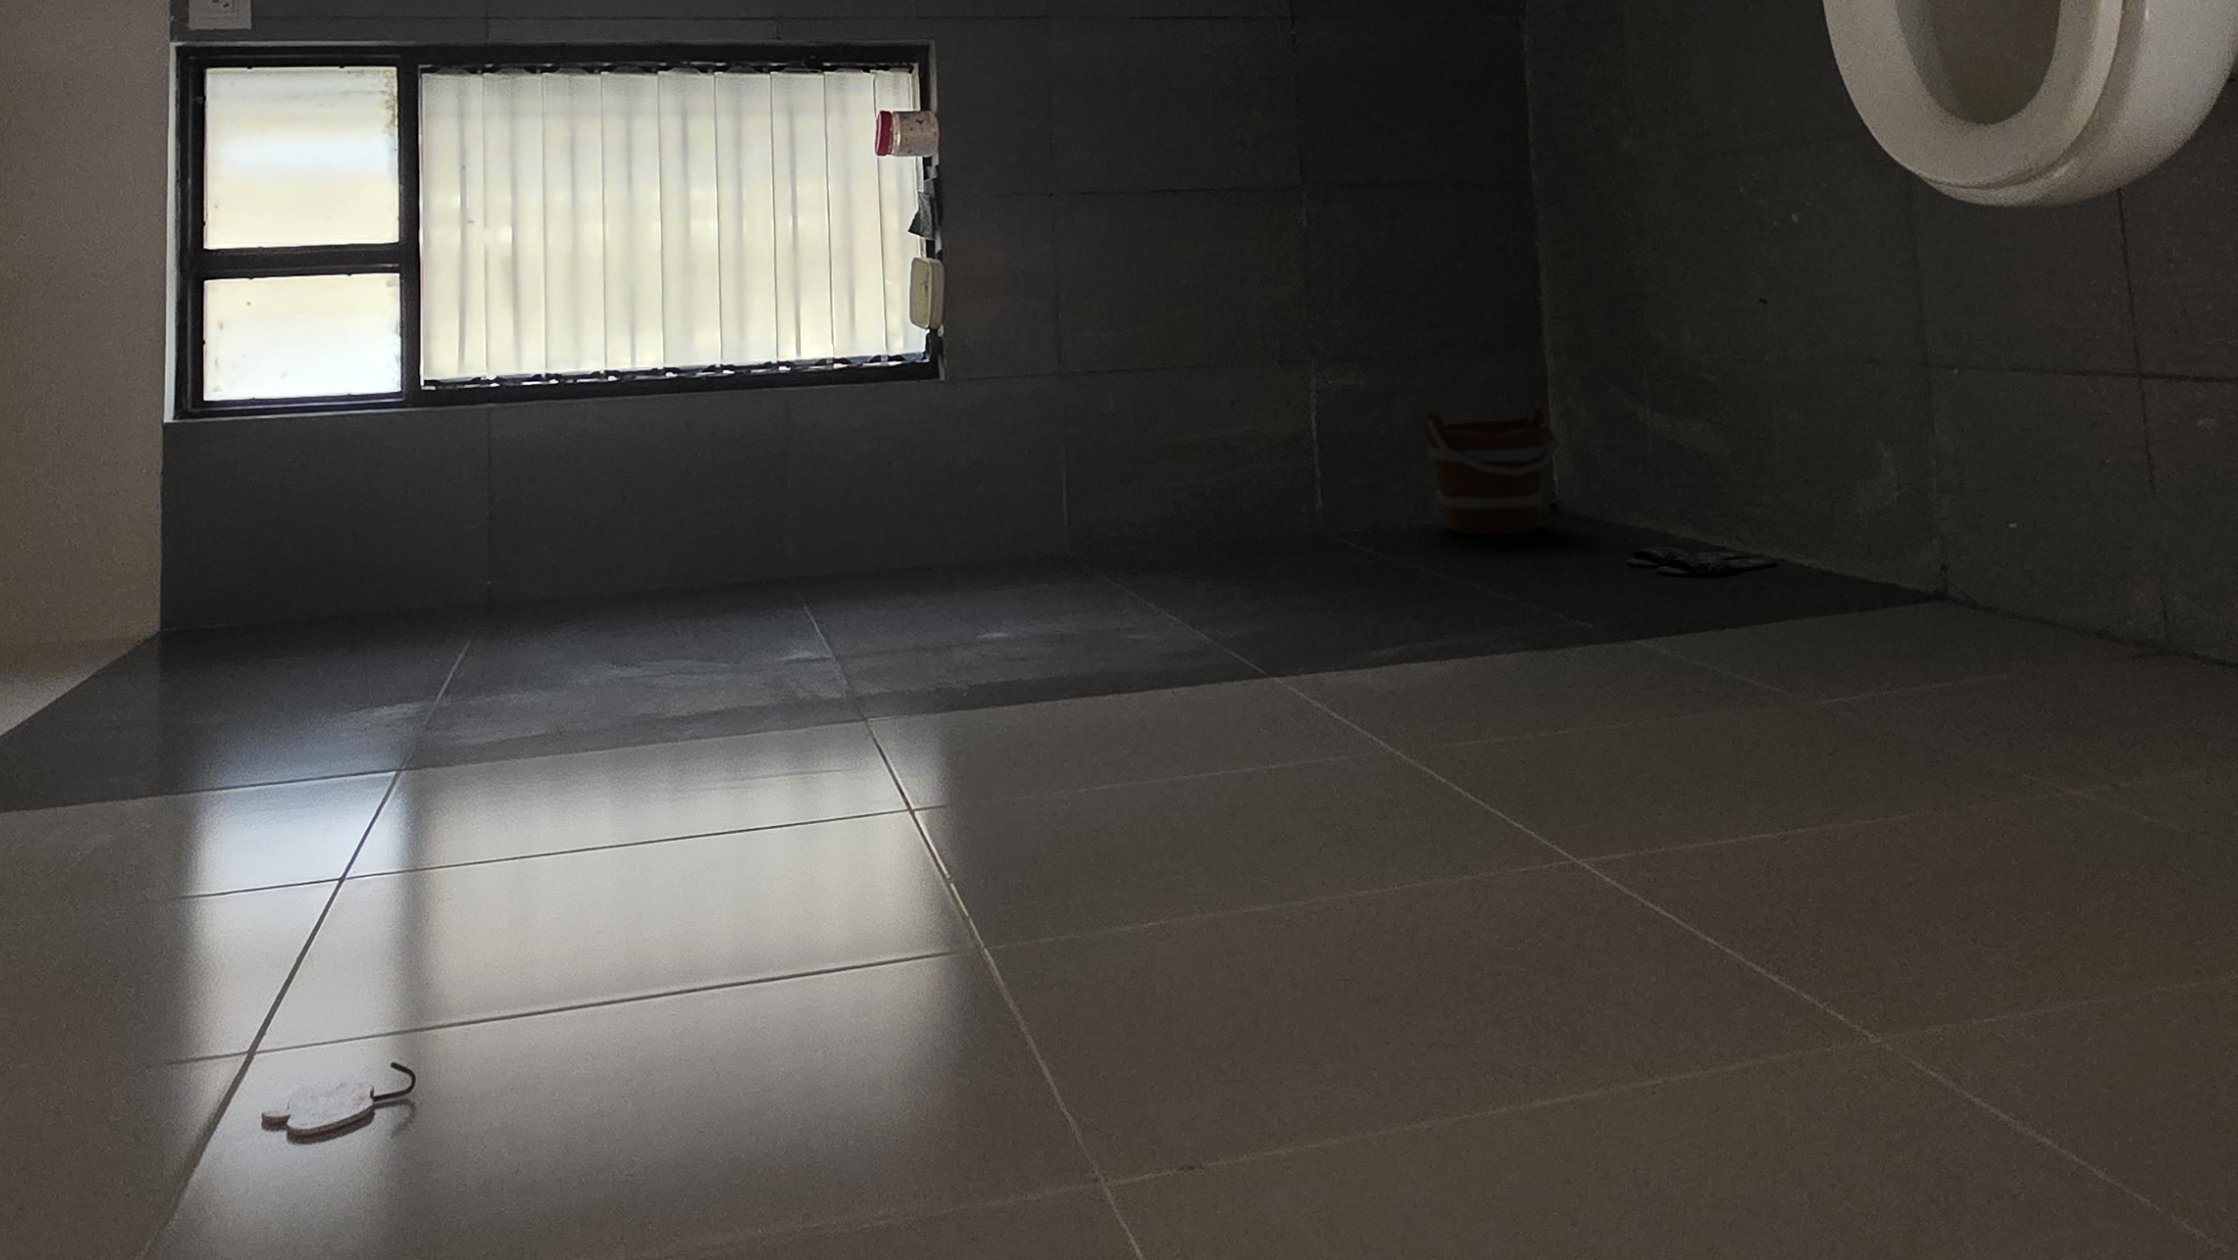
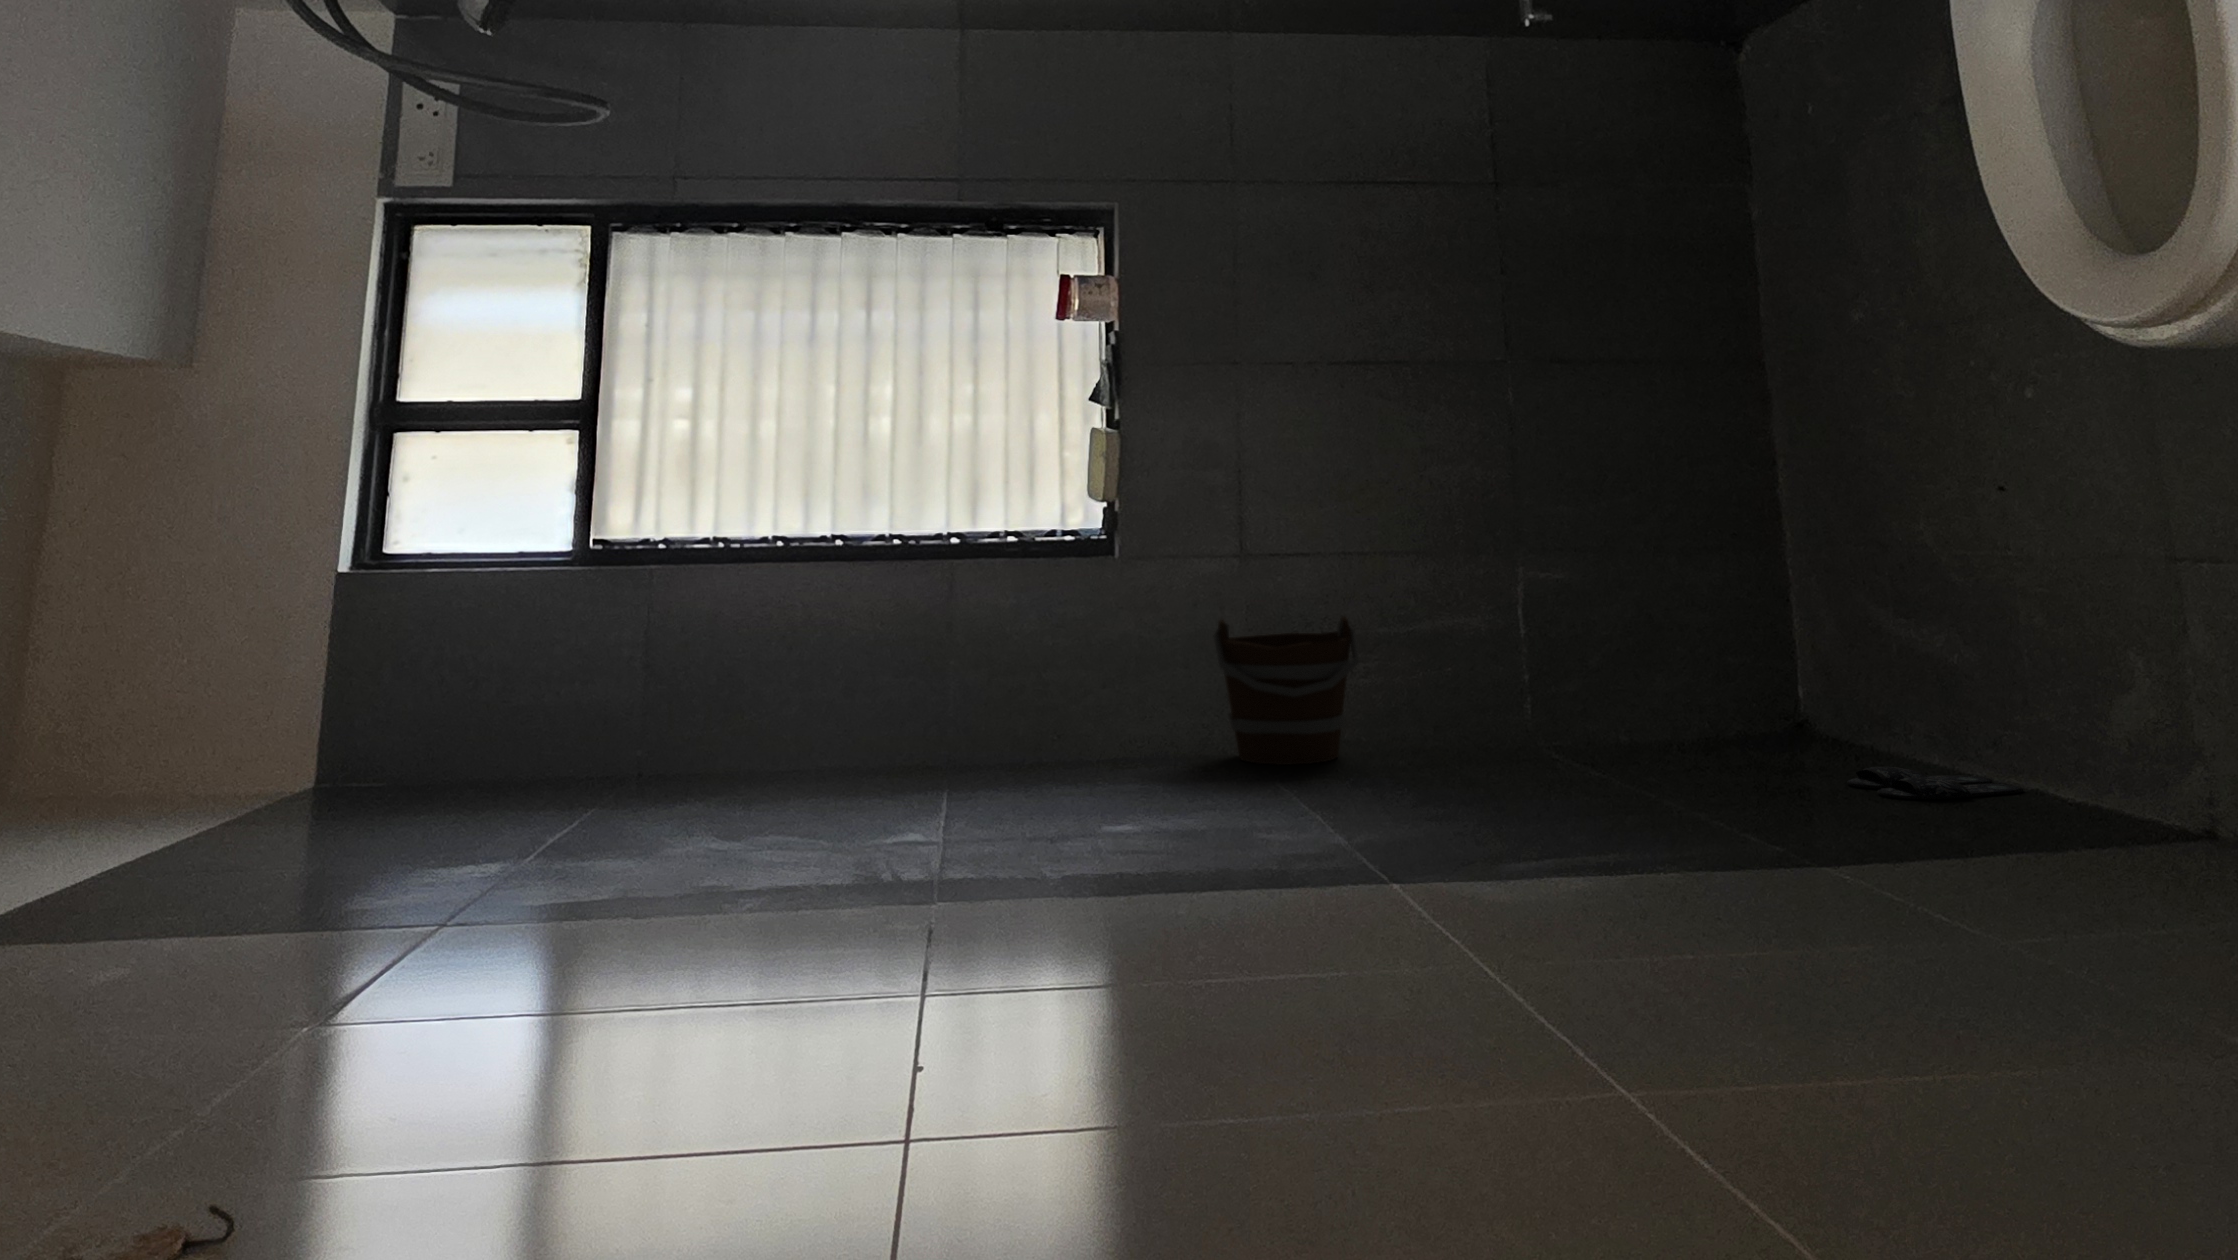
bucket: present [1425,405,1559,534] -> present [1214,616,1359,765]

